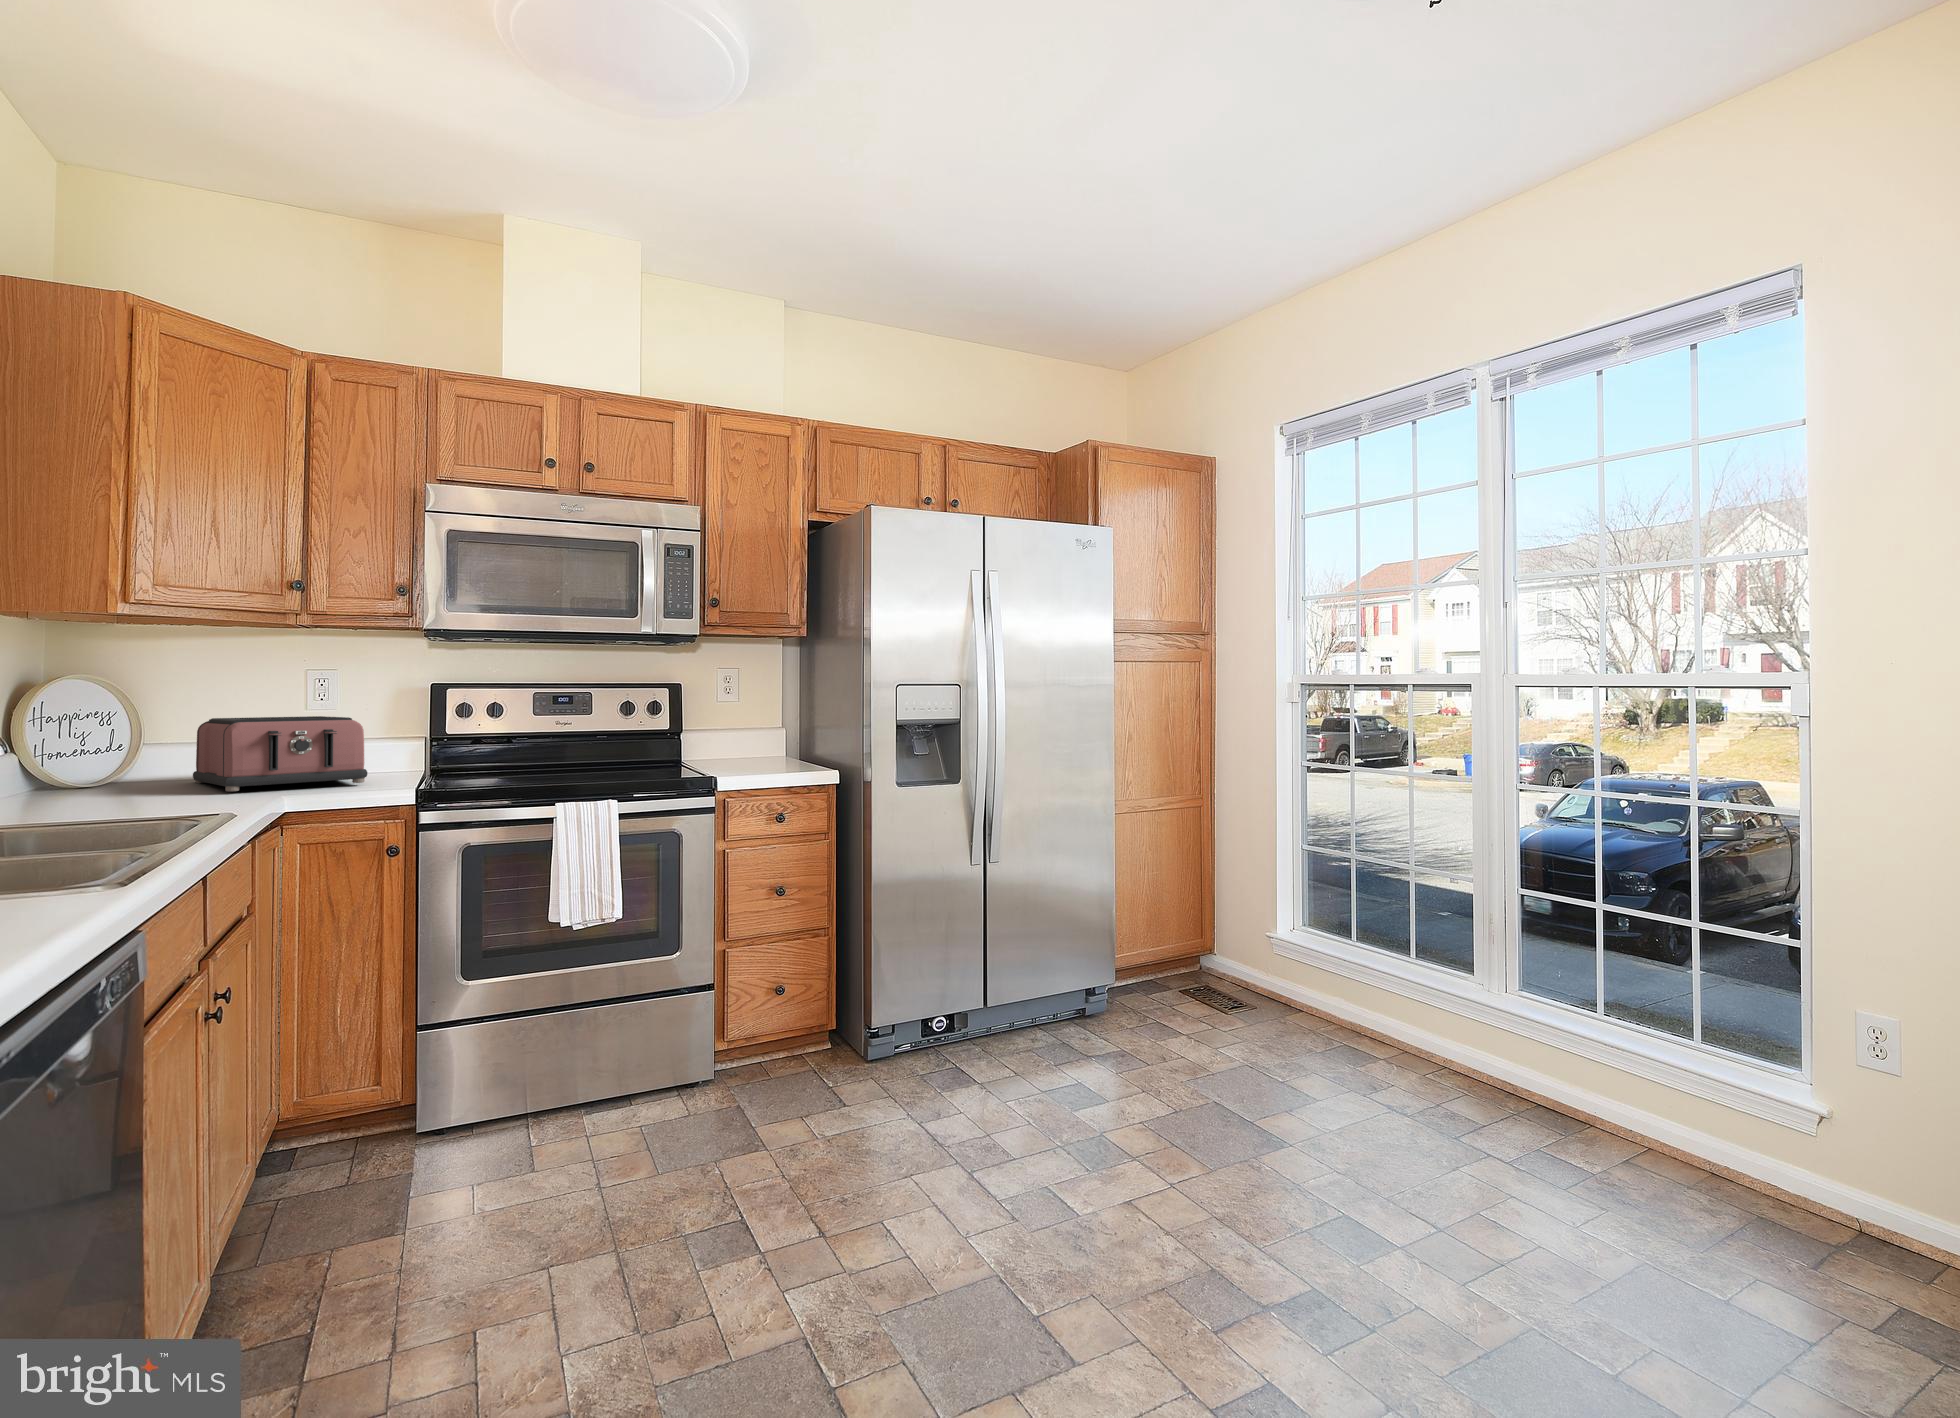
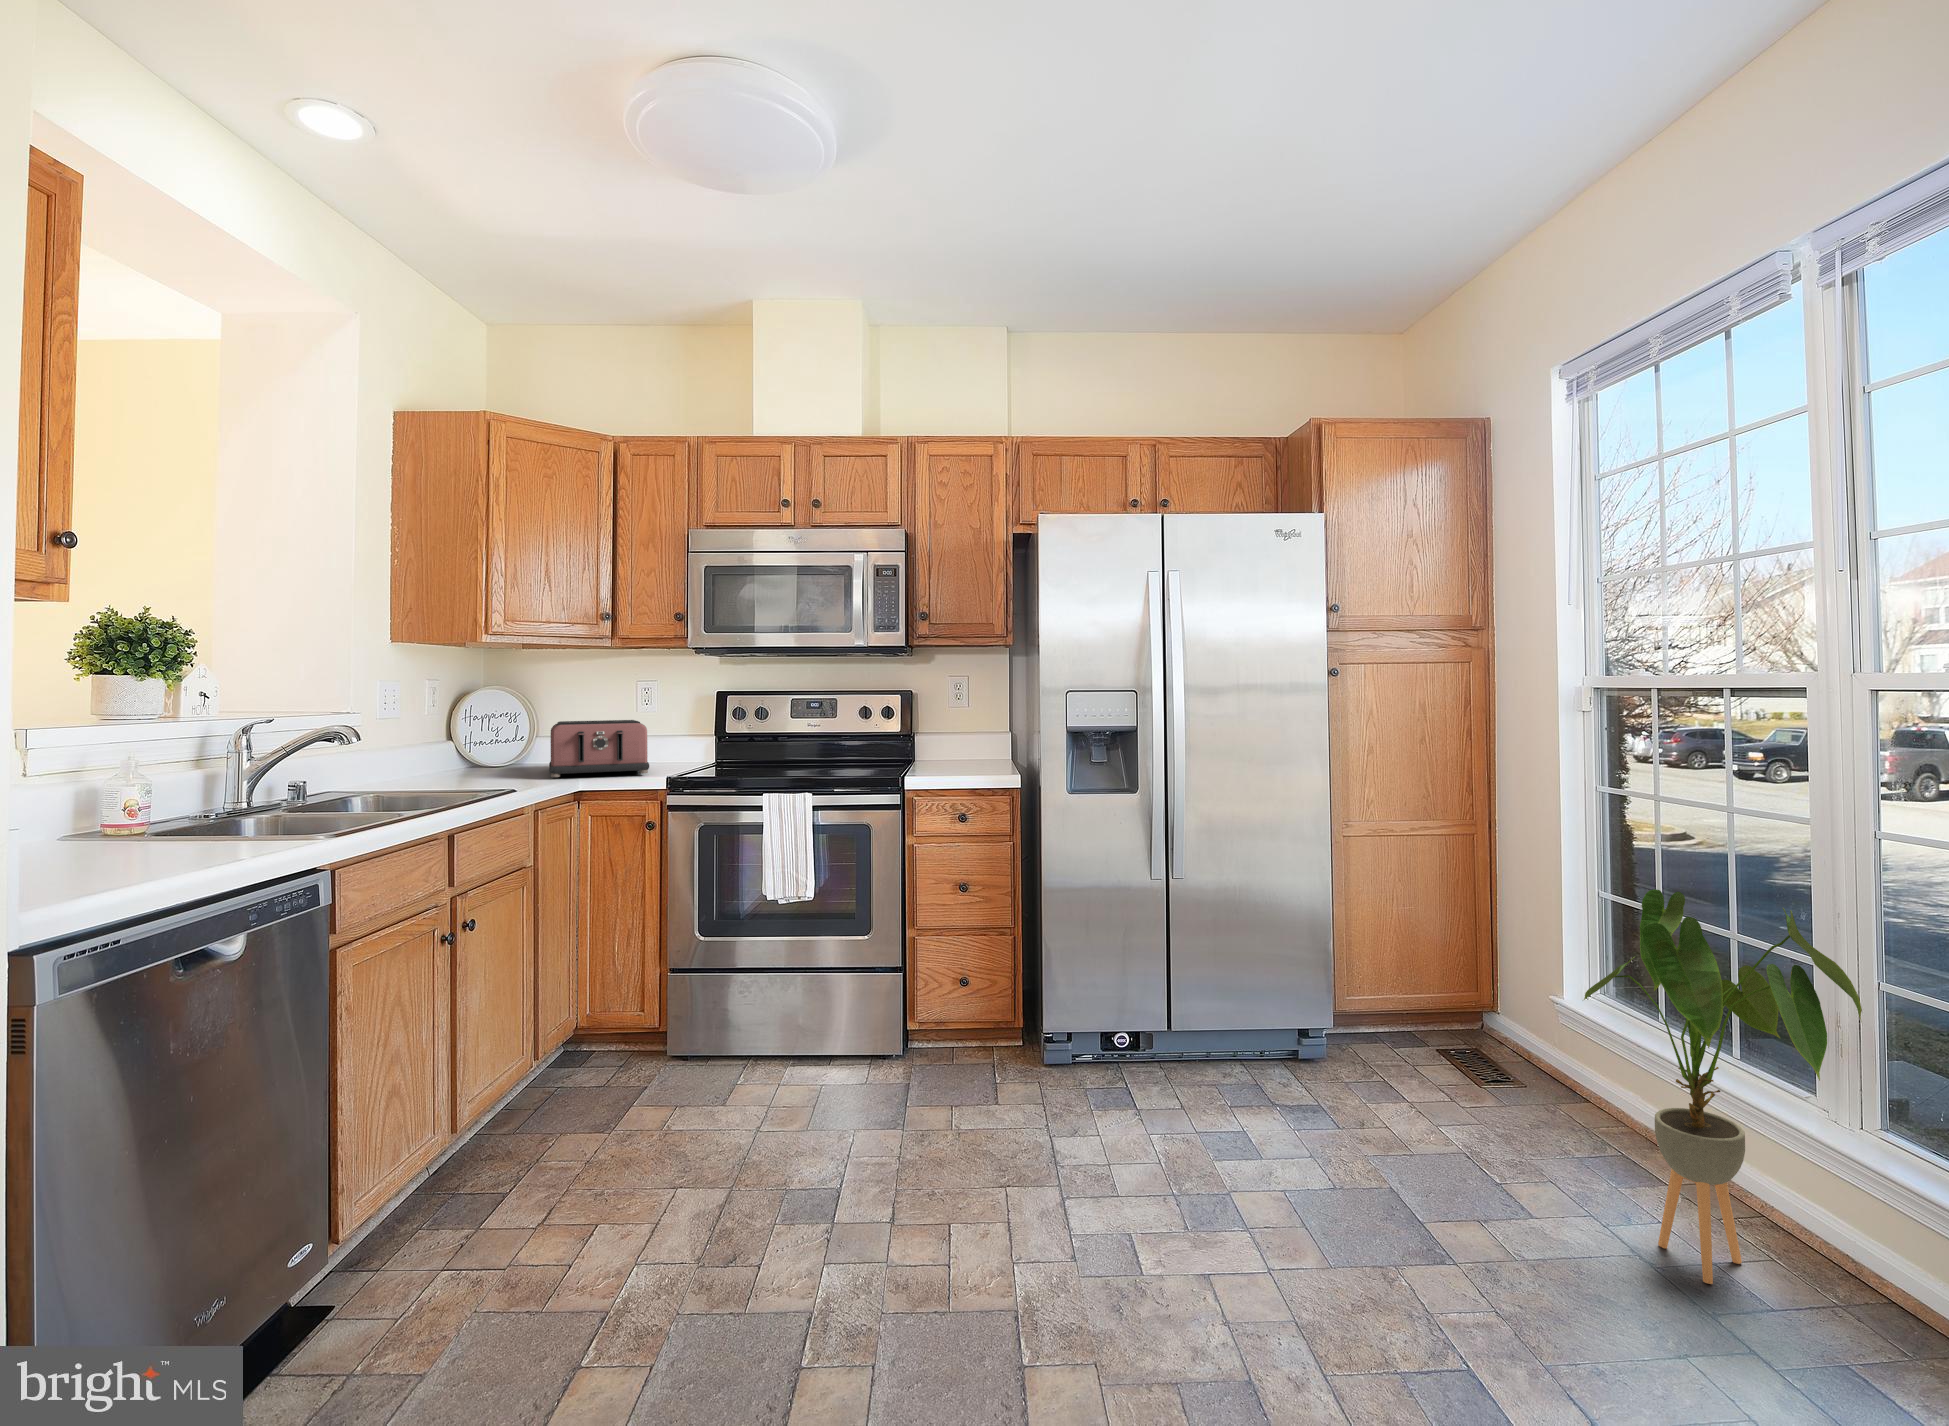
house plant: none [1367,841,1547,1128] -> present [1584,889,1862,1284]

